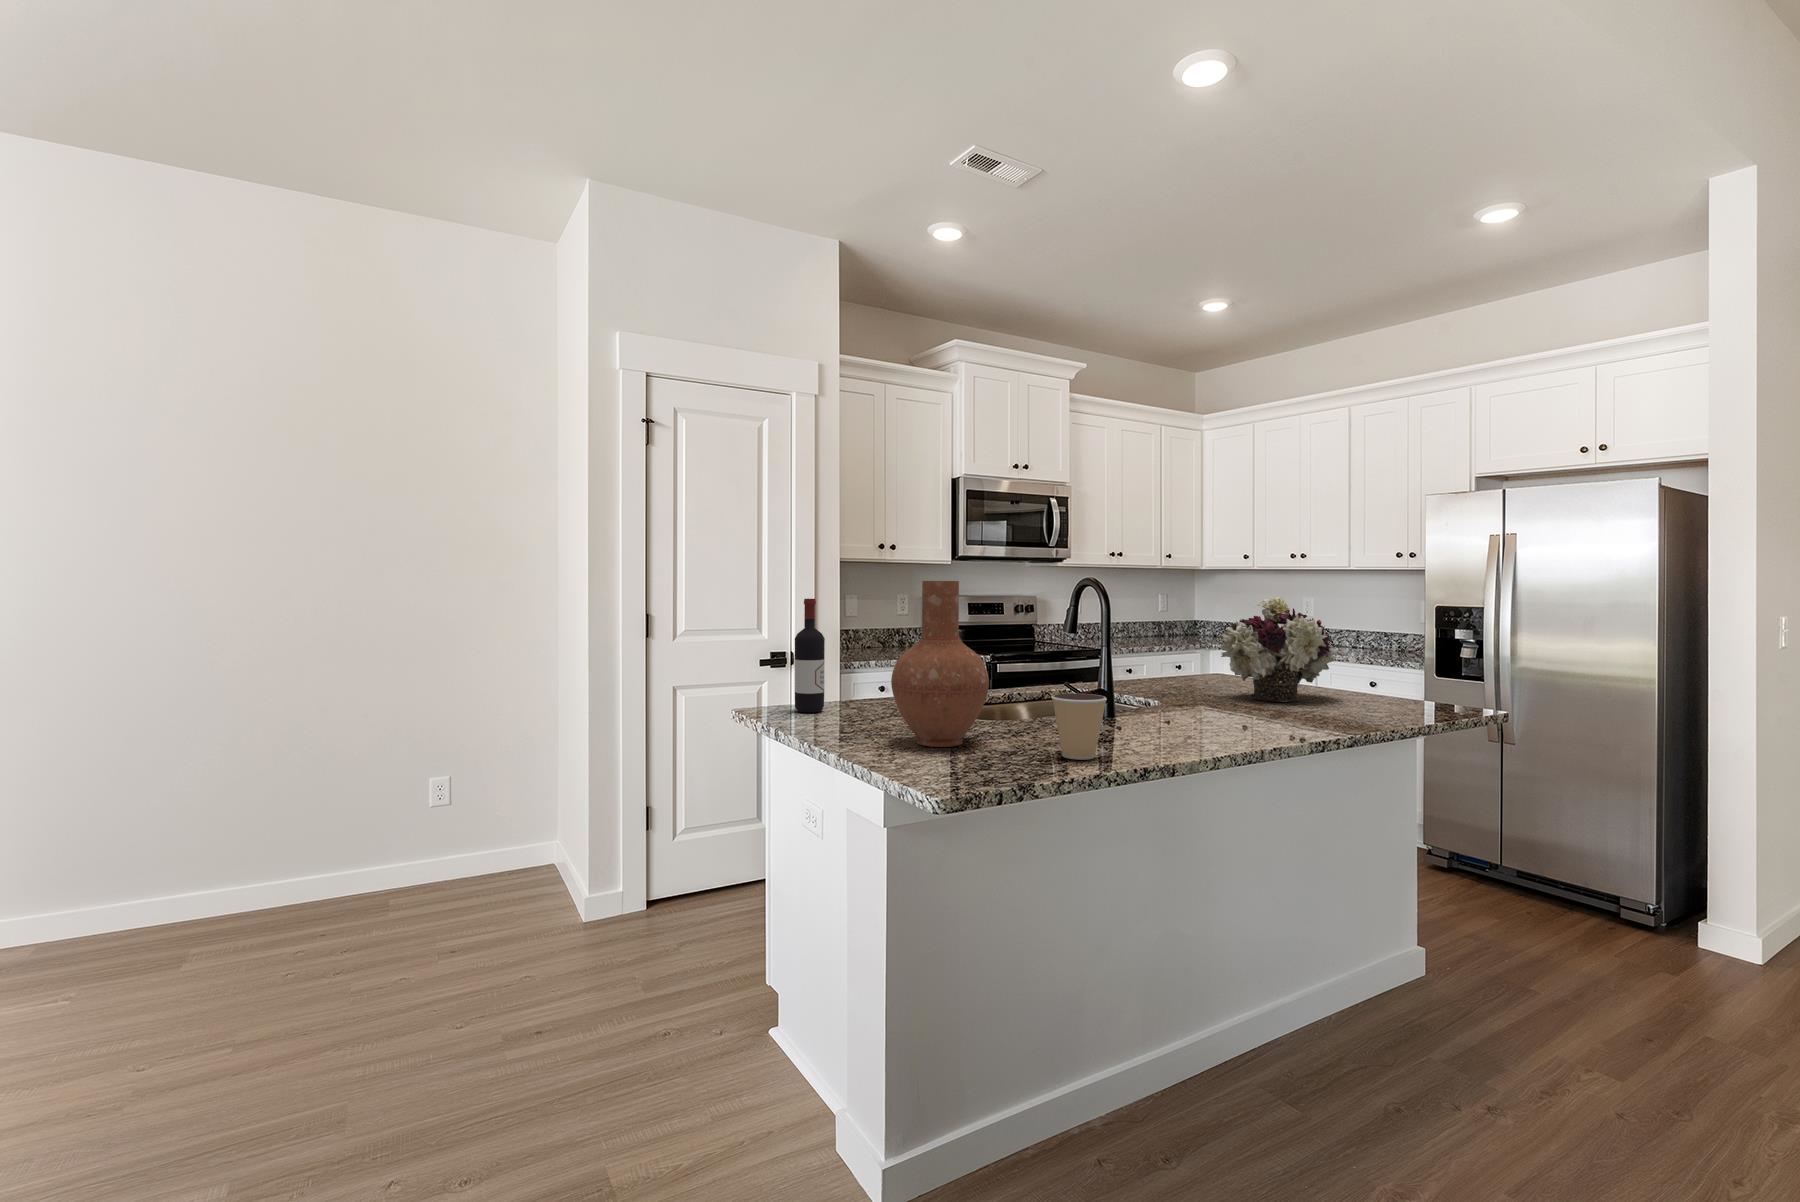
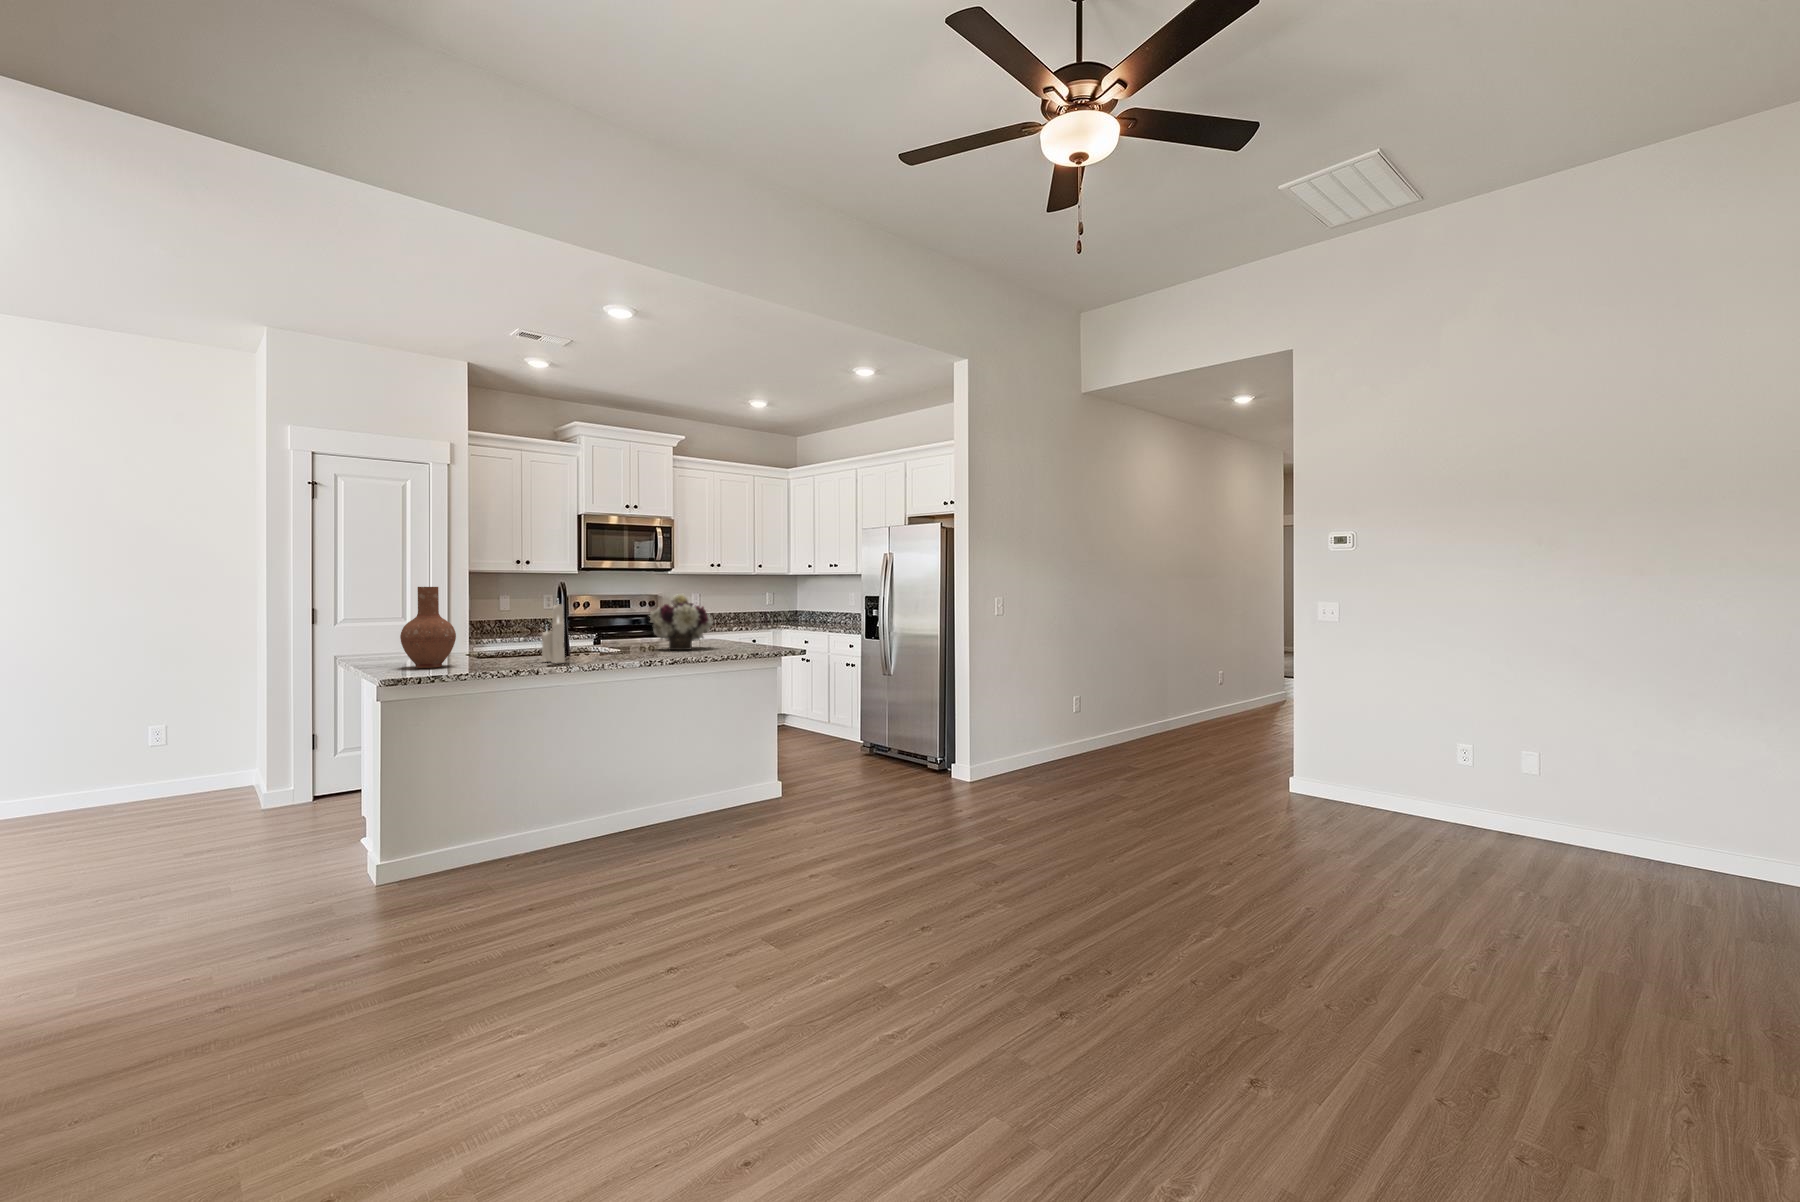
candle: none [1122,595,1186,740] -> present [541,604,565,663]
wine bottle: present [795,599,825,713] -> none [375,596,394,660]
coffee cup: present [1052,693,1107,760] -> none [473,640,502,670]

